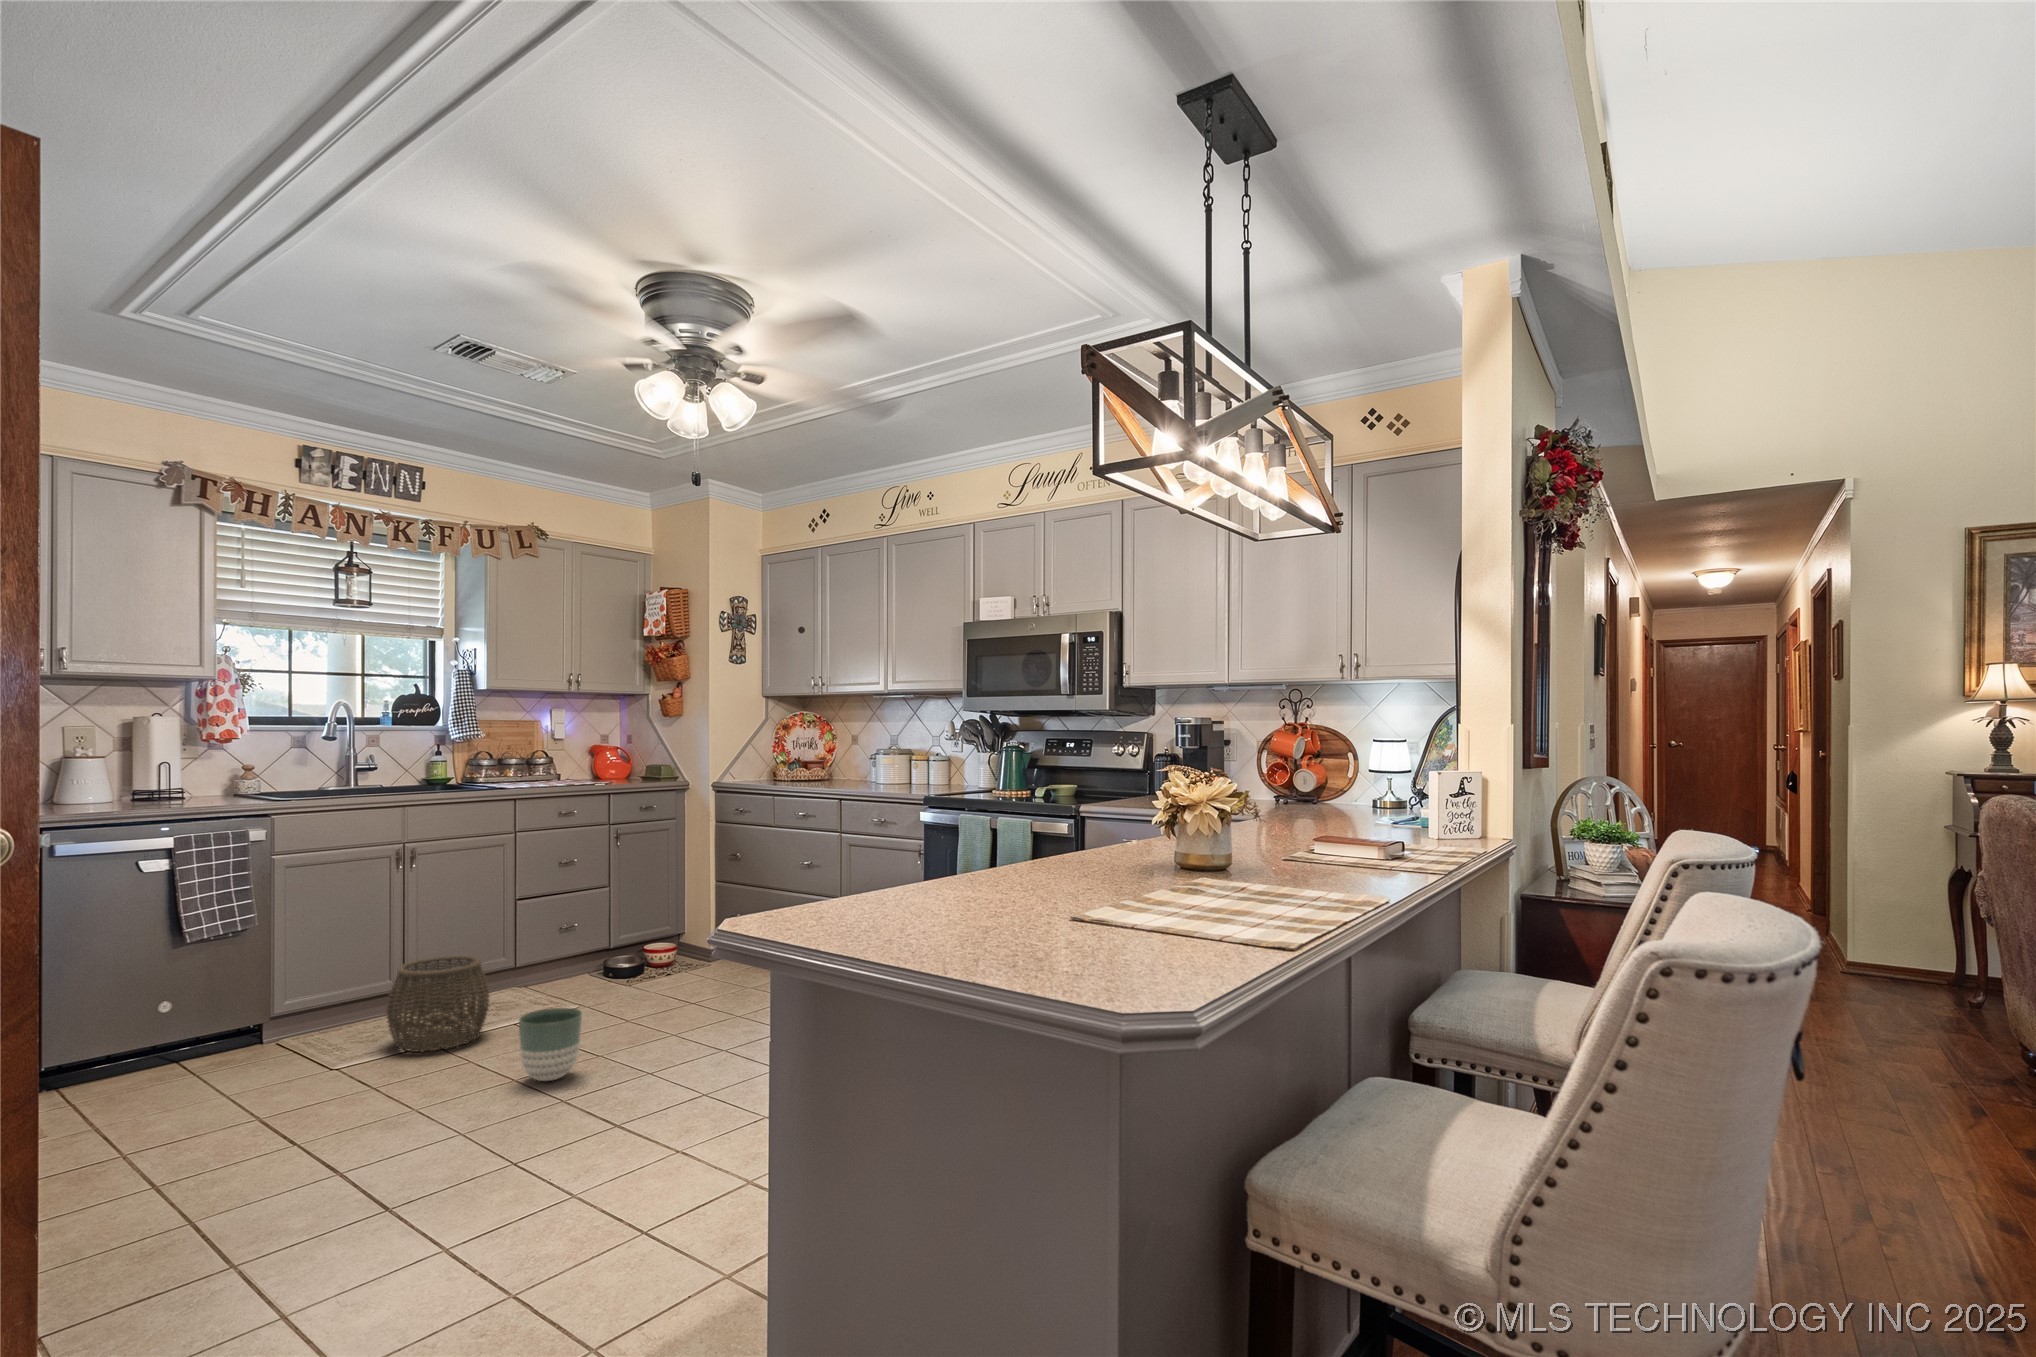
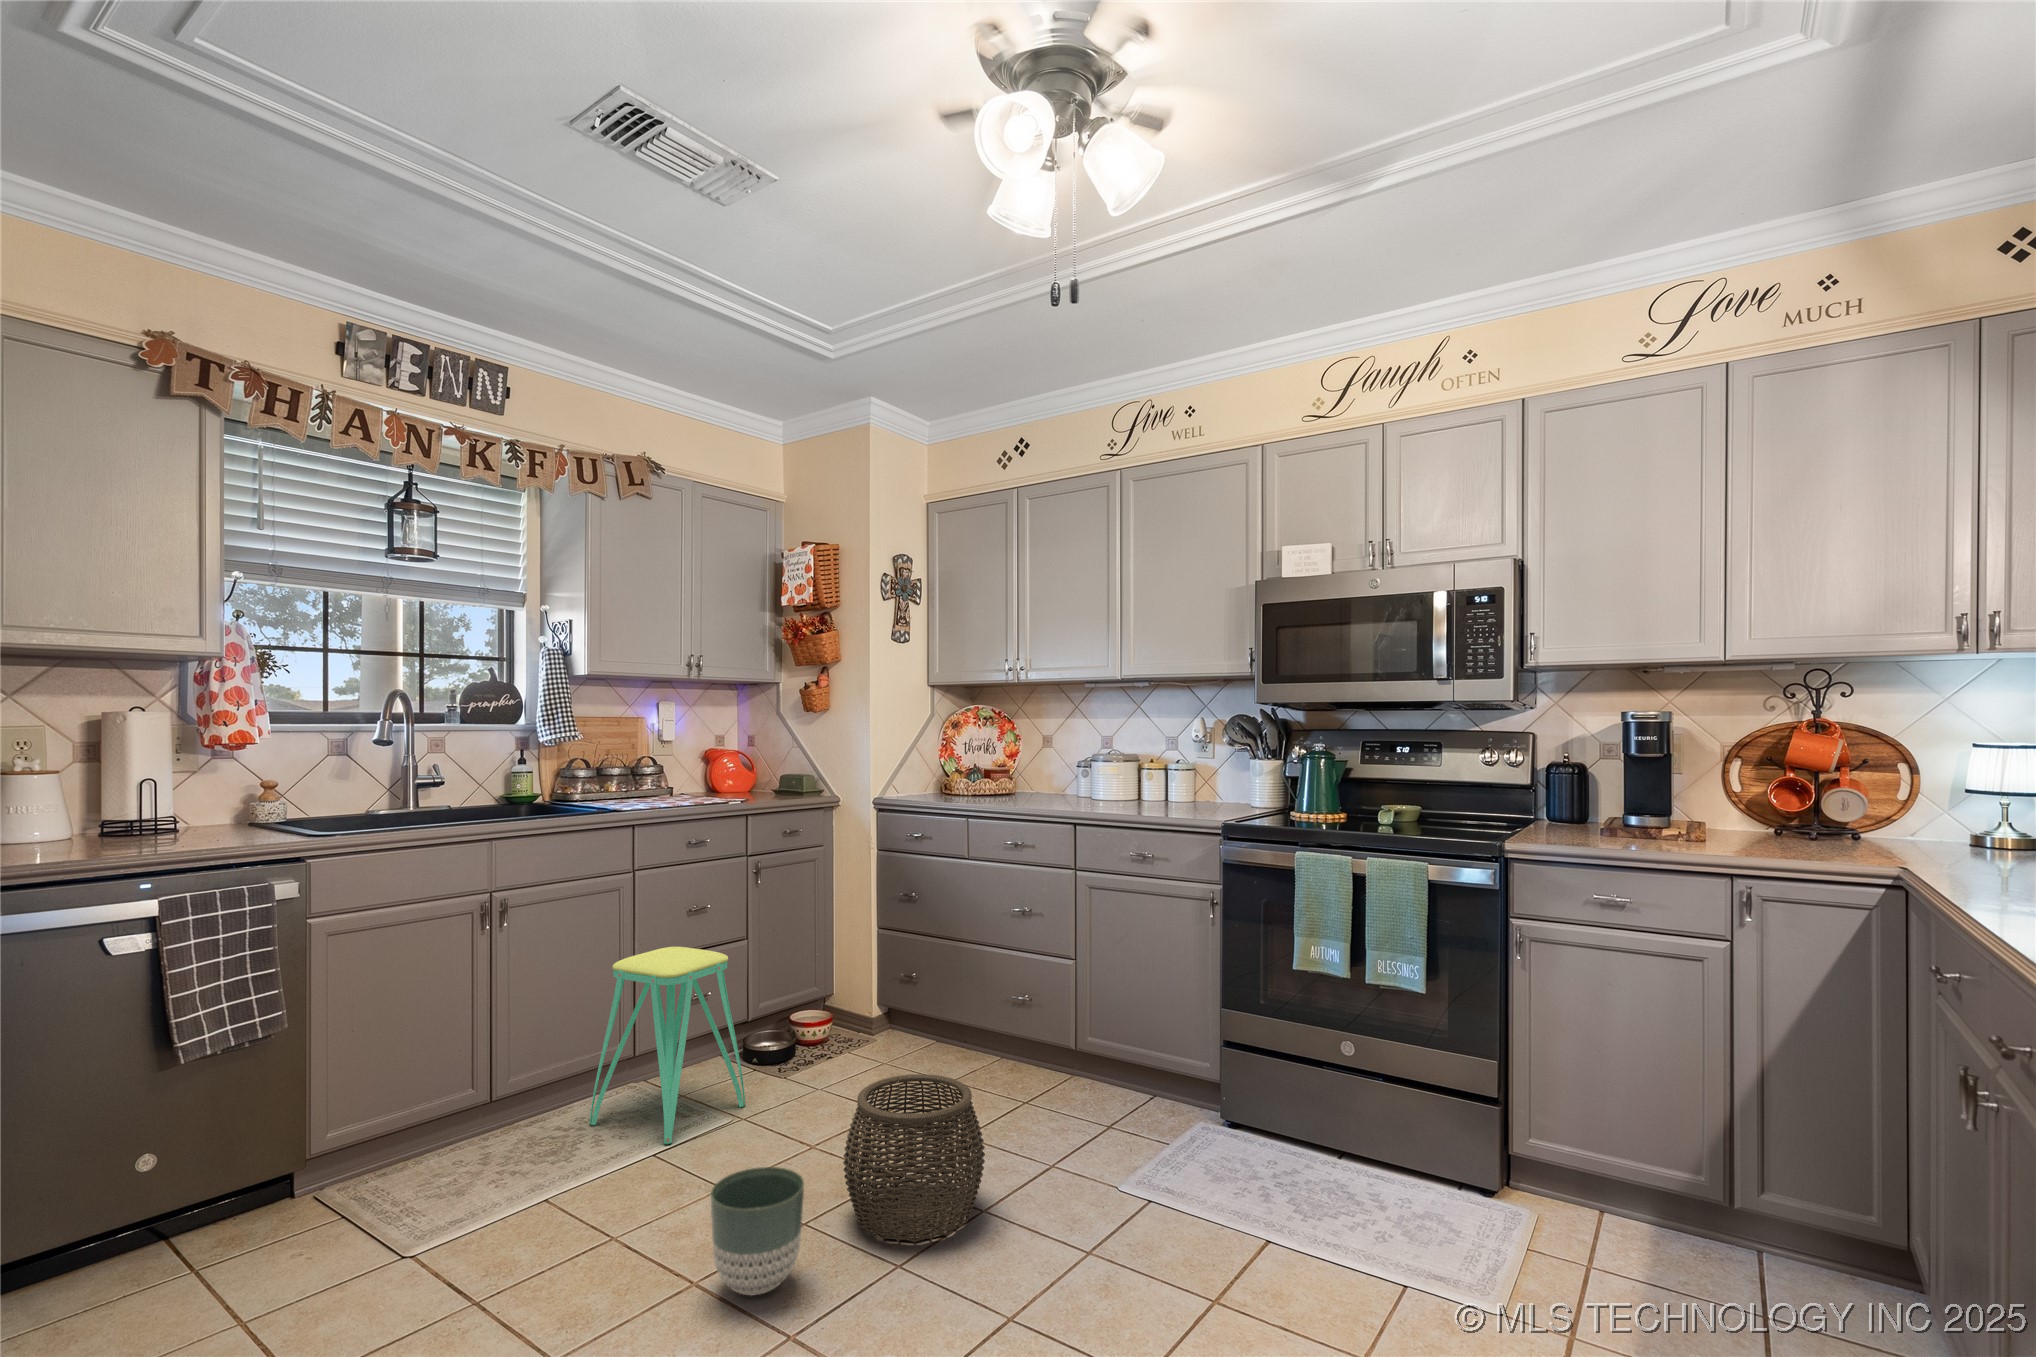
stool: none [473,886,589,1018] -> present [589,947,745,1144]
woven basket: present [387,956,490,1052] -> present [843,1074,985,1243]

